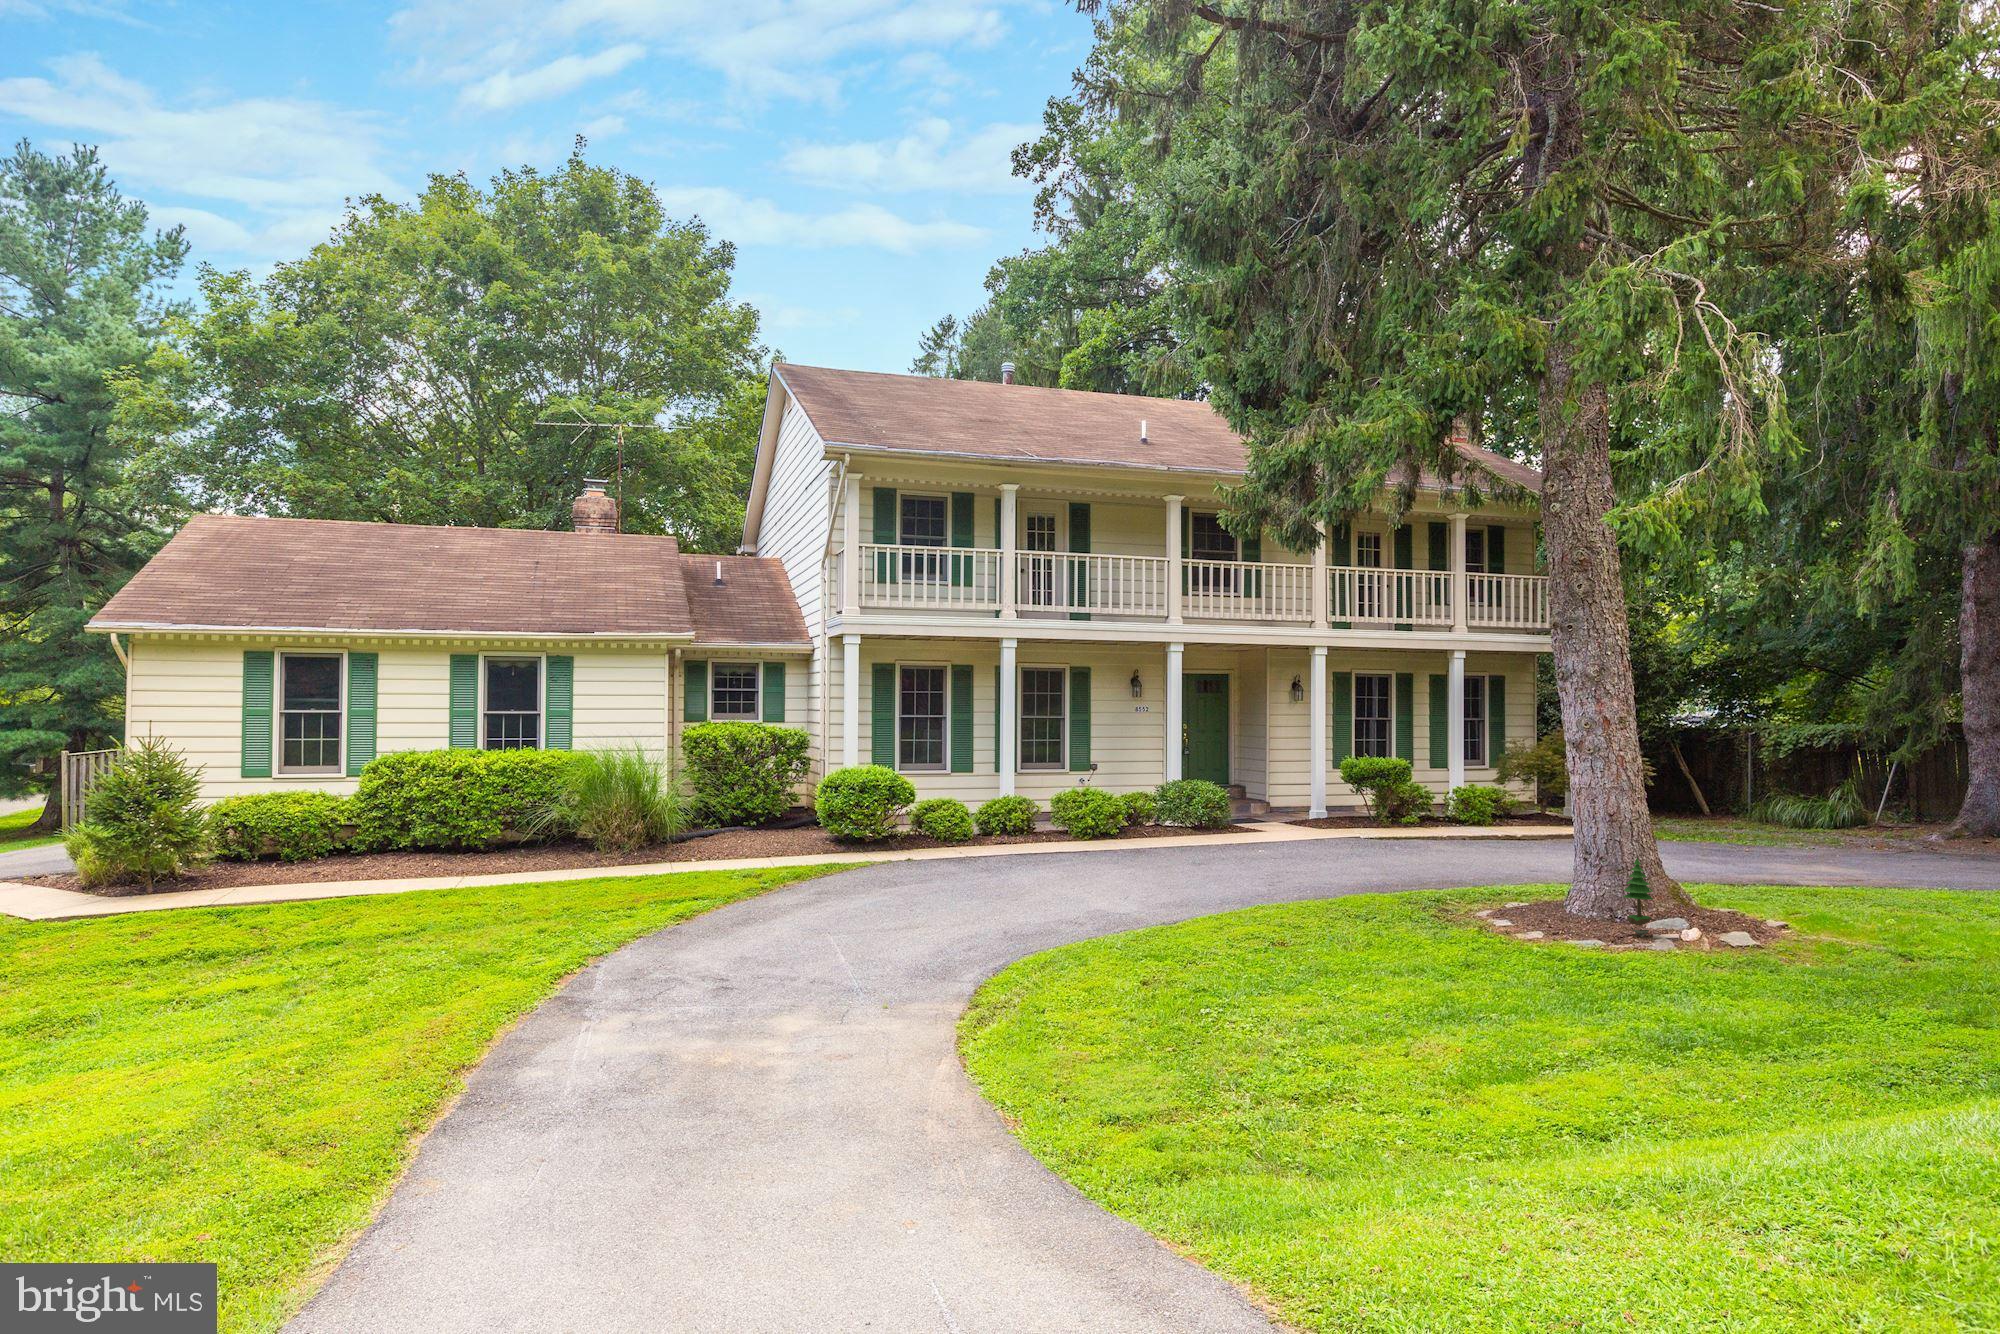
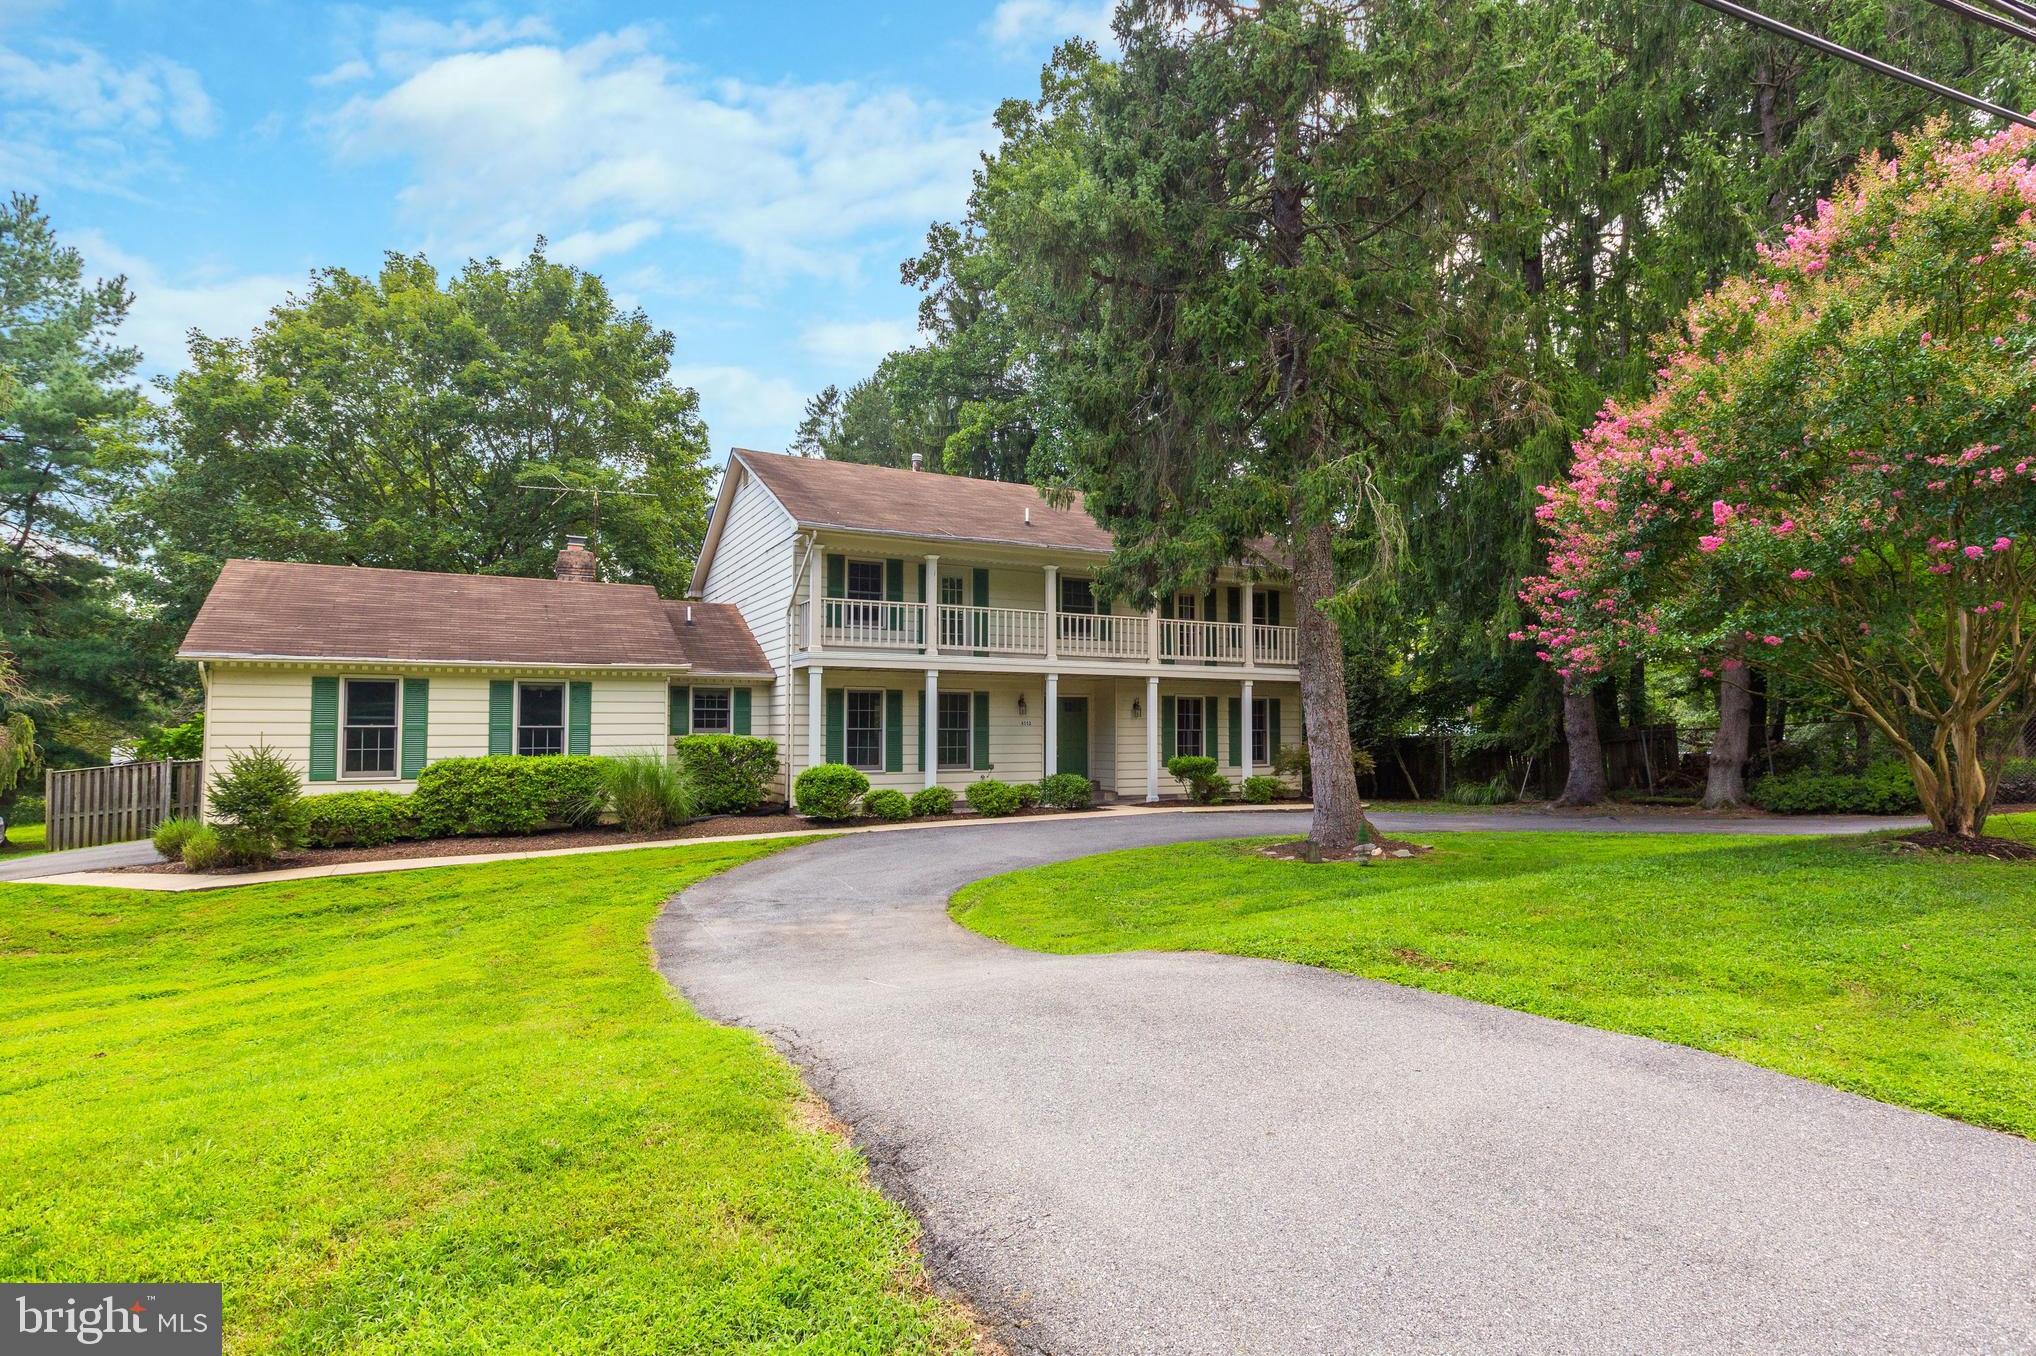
watering can: none [1505,887,1575,928] -> present [1286,839,1327,863]

